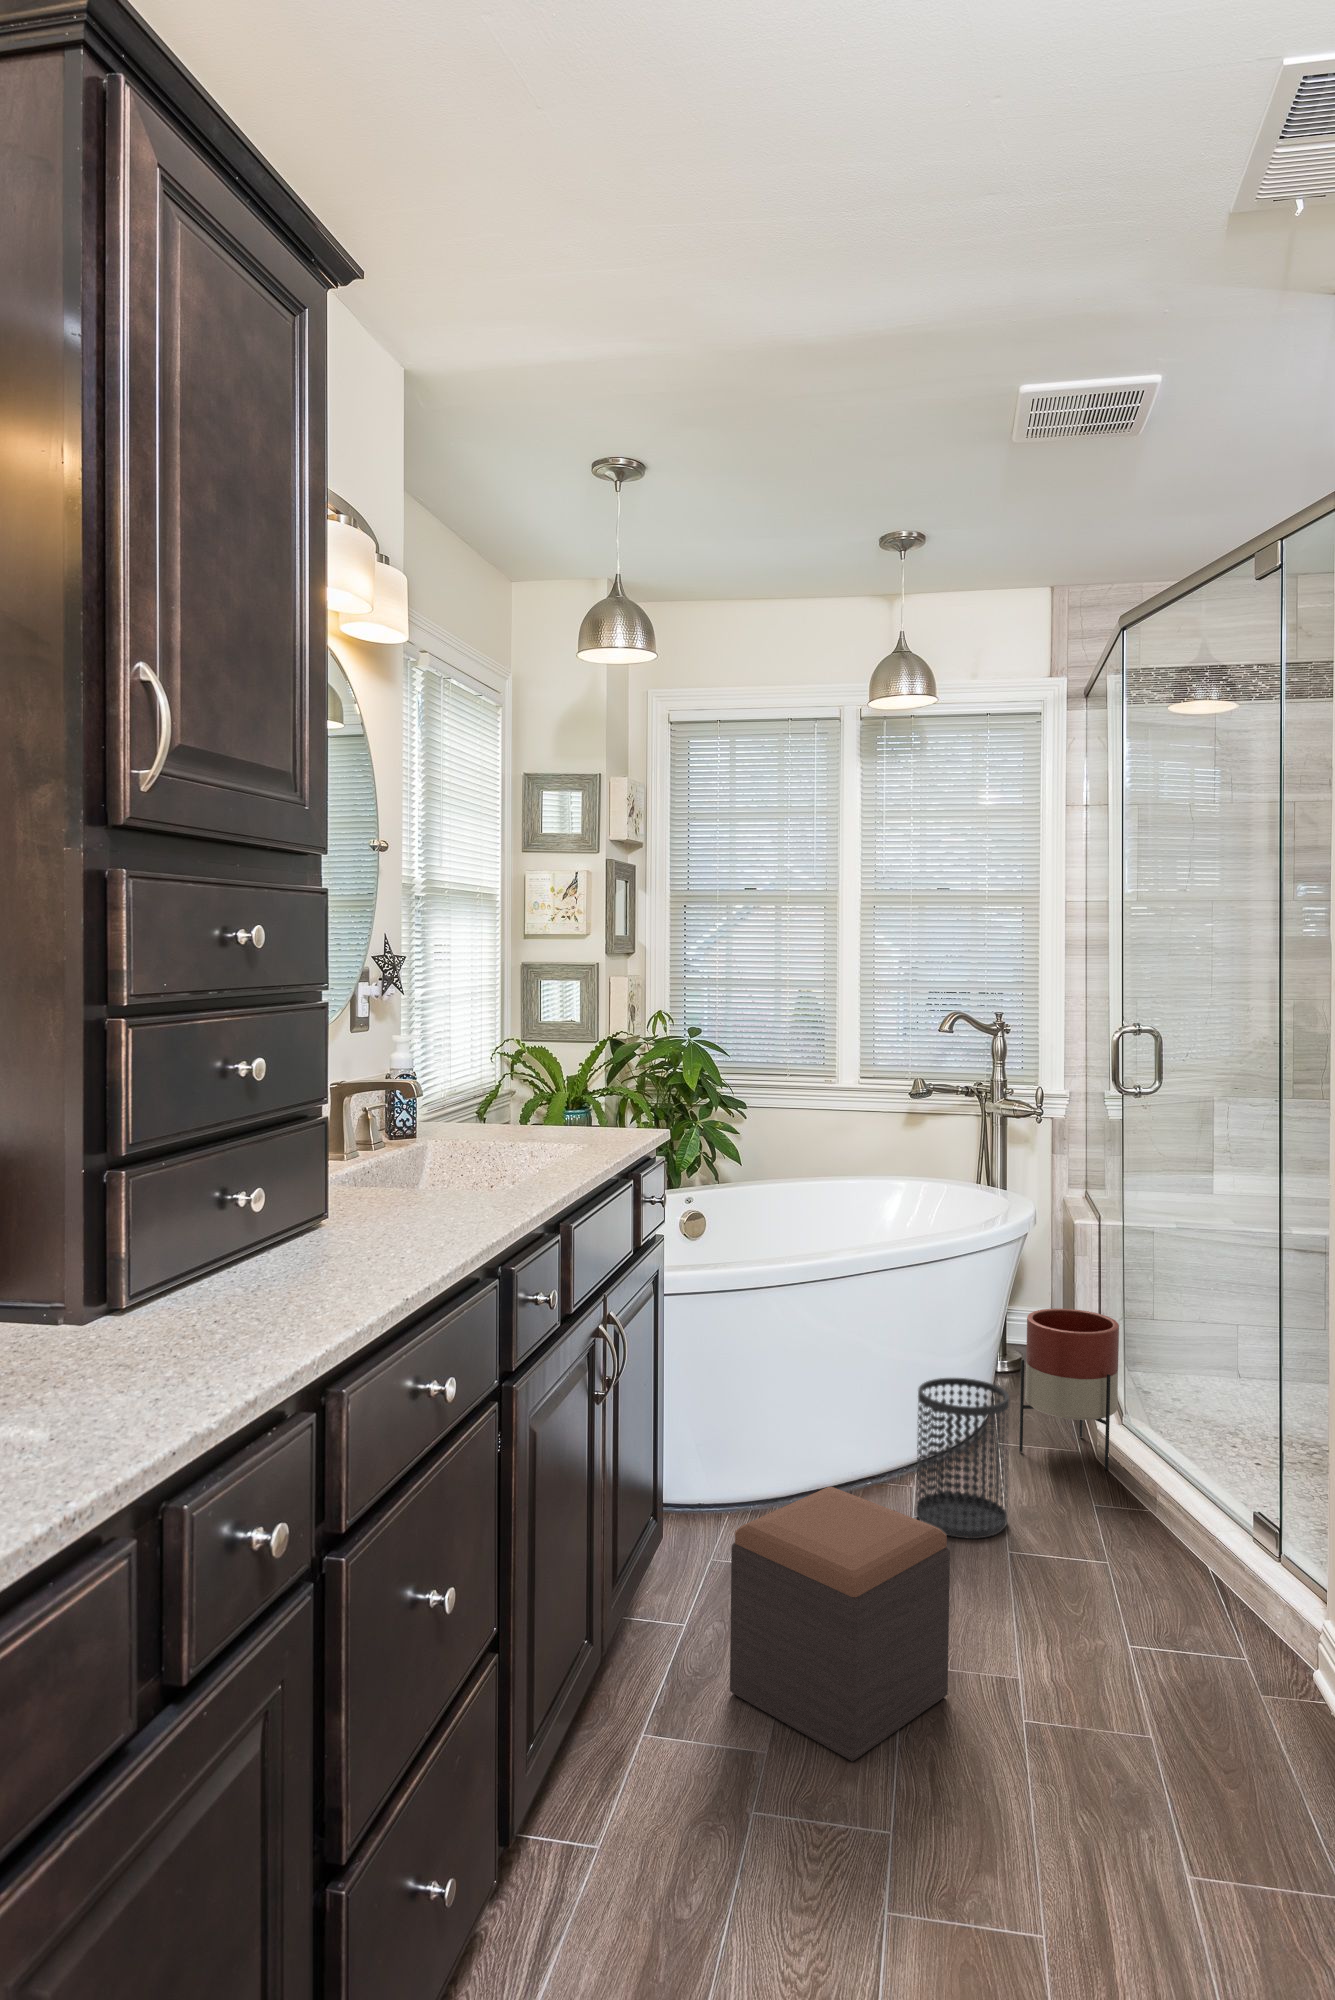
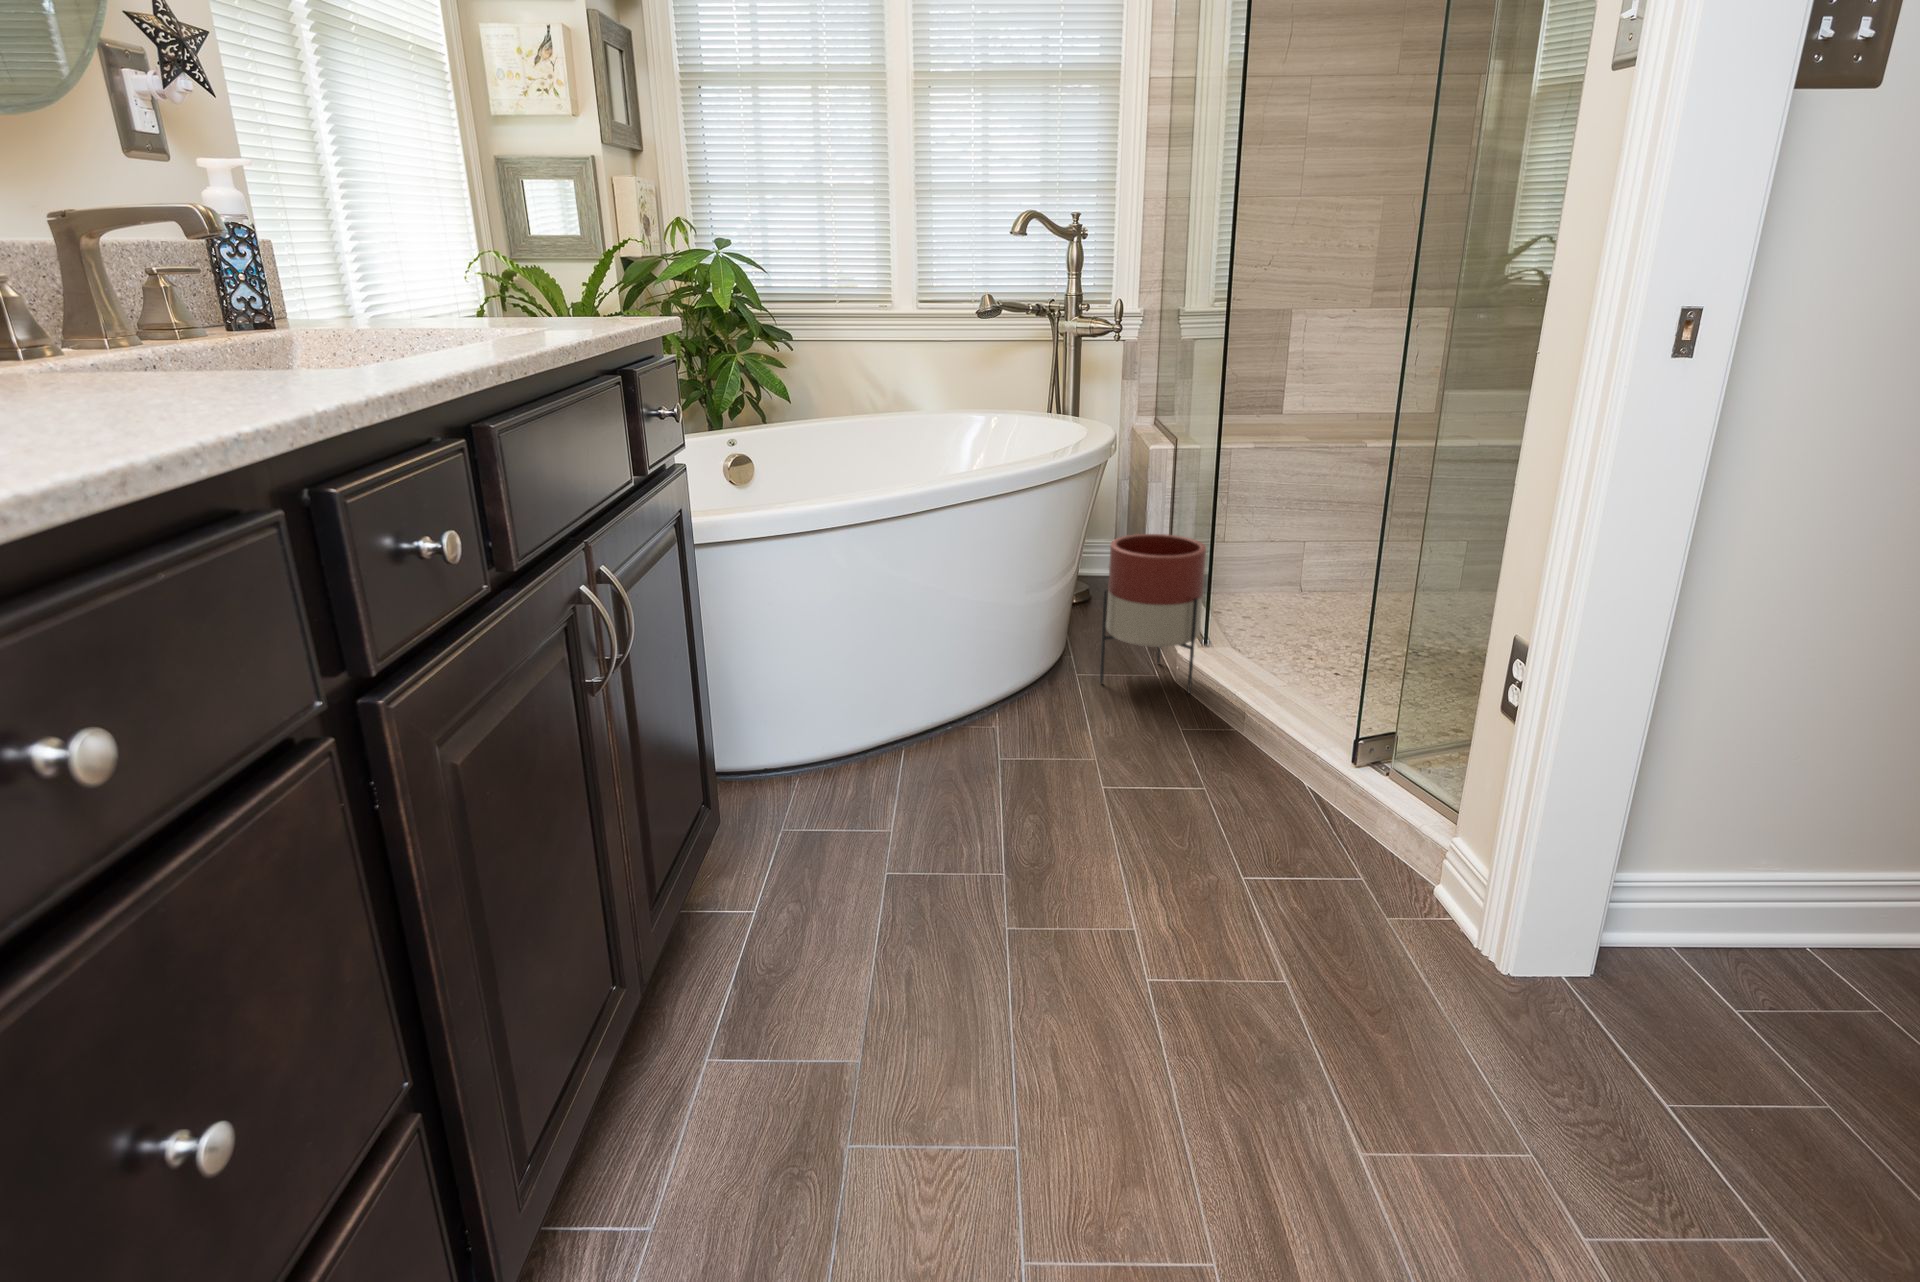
wastebasket: present [916,1378,1009,1539] -> none [1003,612,1105,780]
footstool: present [730,1487,950,1761] -> none [802,750,1067,1061]

